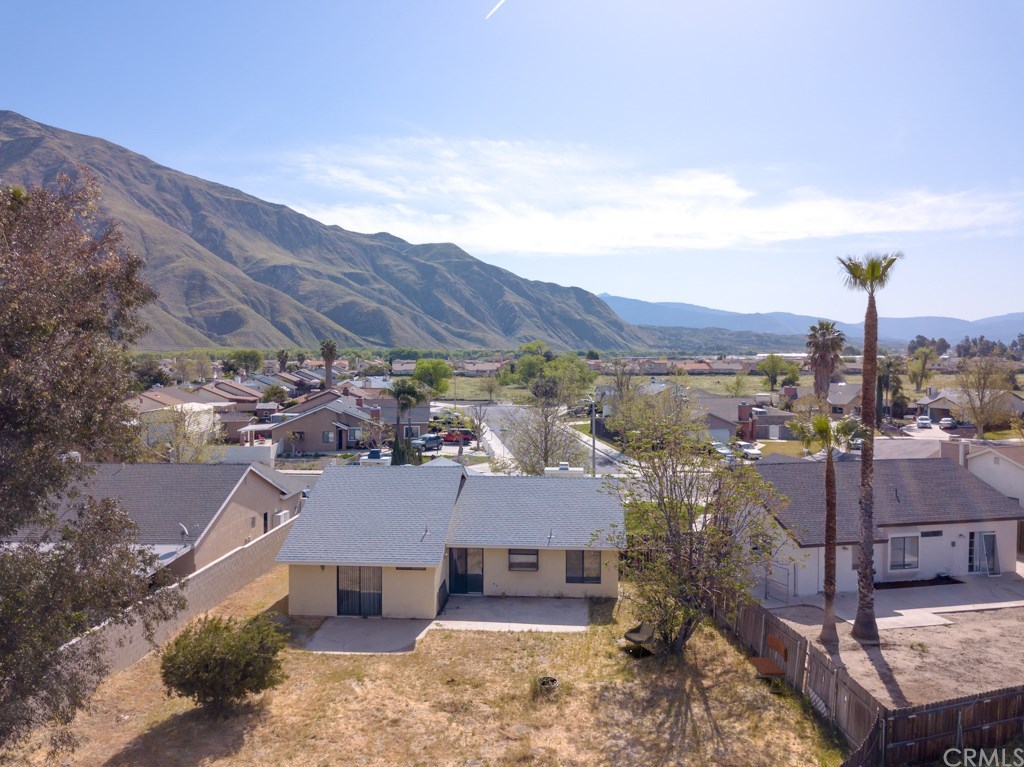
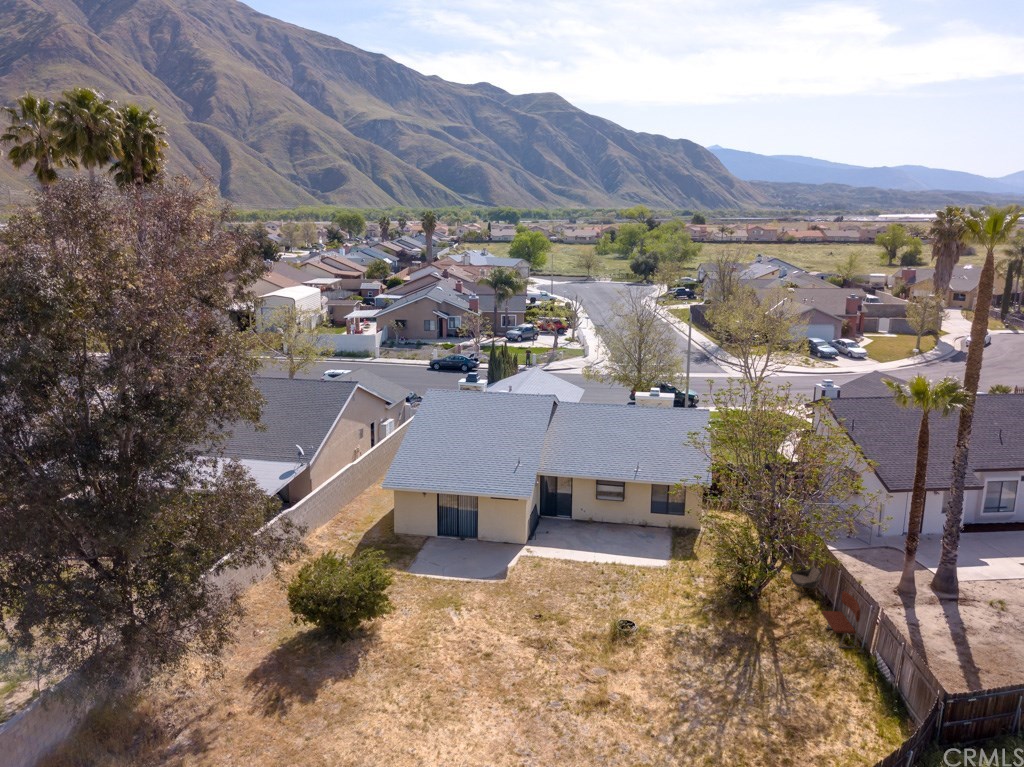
lounge chair: present [624,621,656,658] -> present [790,566,822,599]

